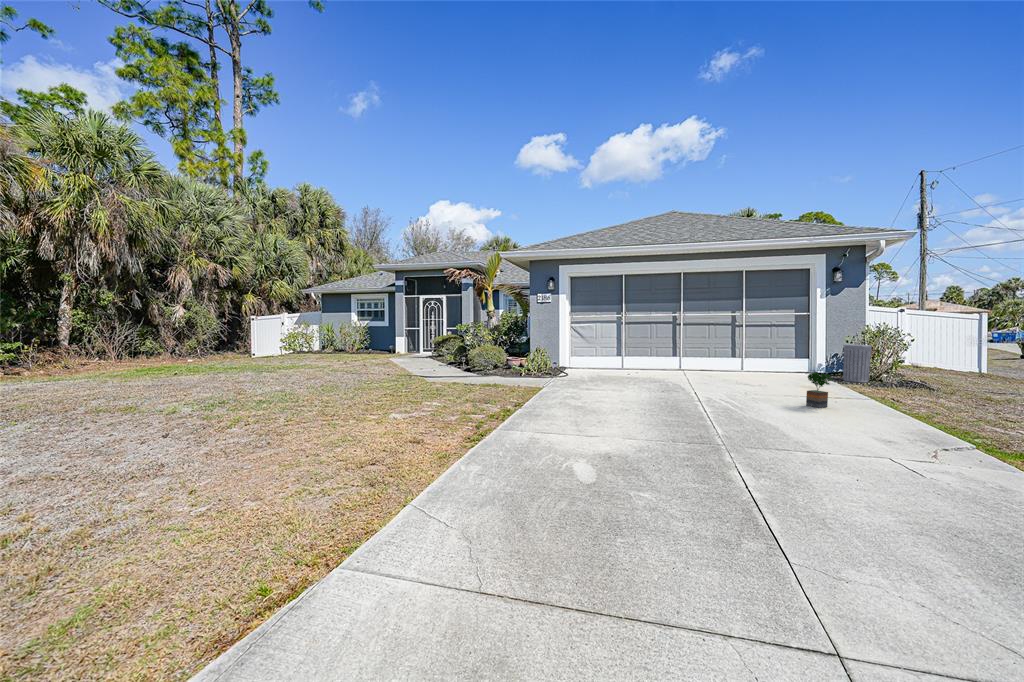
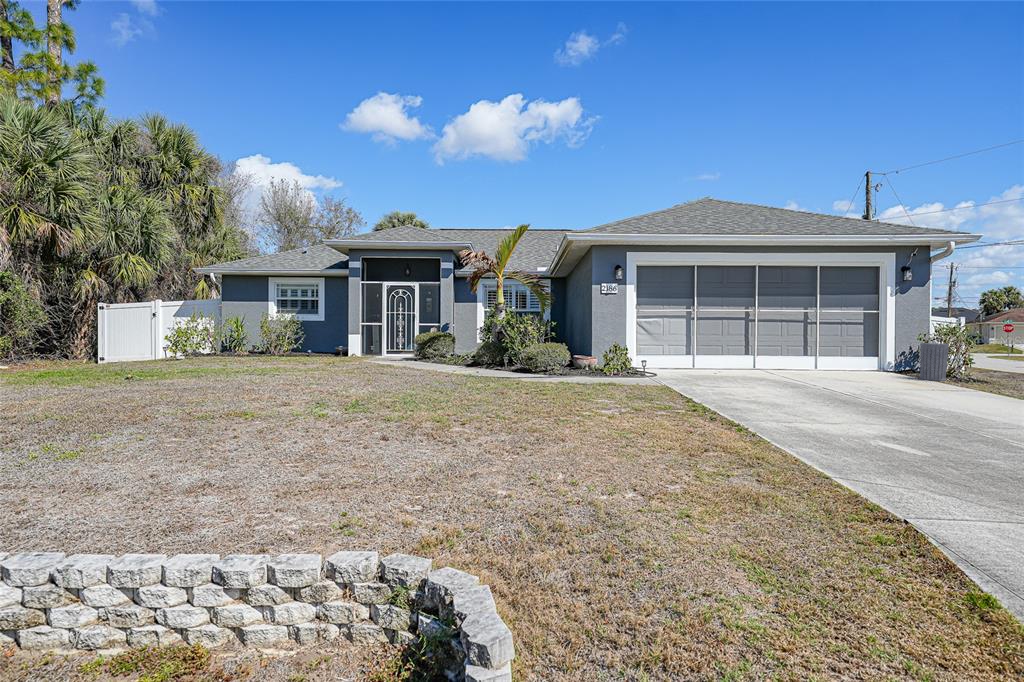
potted tree: present [806,372,833,408] -> none [974,368,1008,405]

